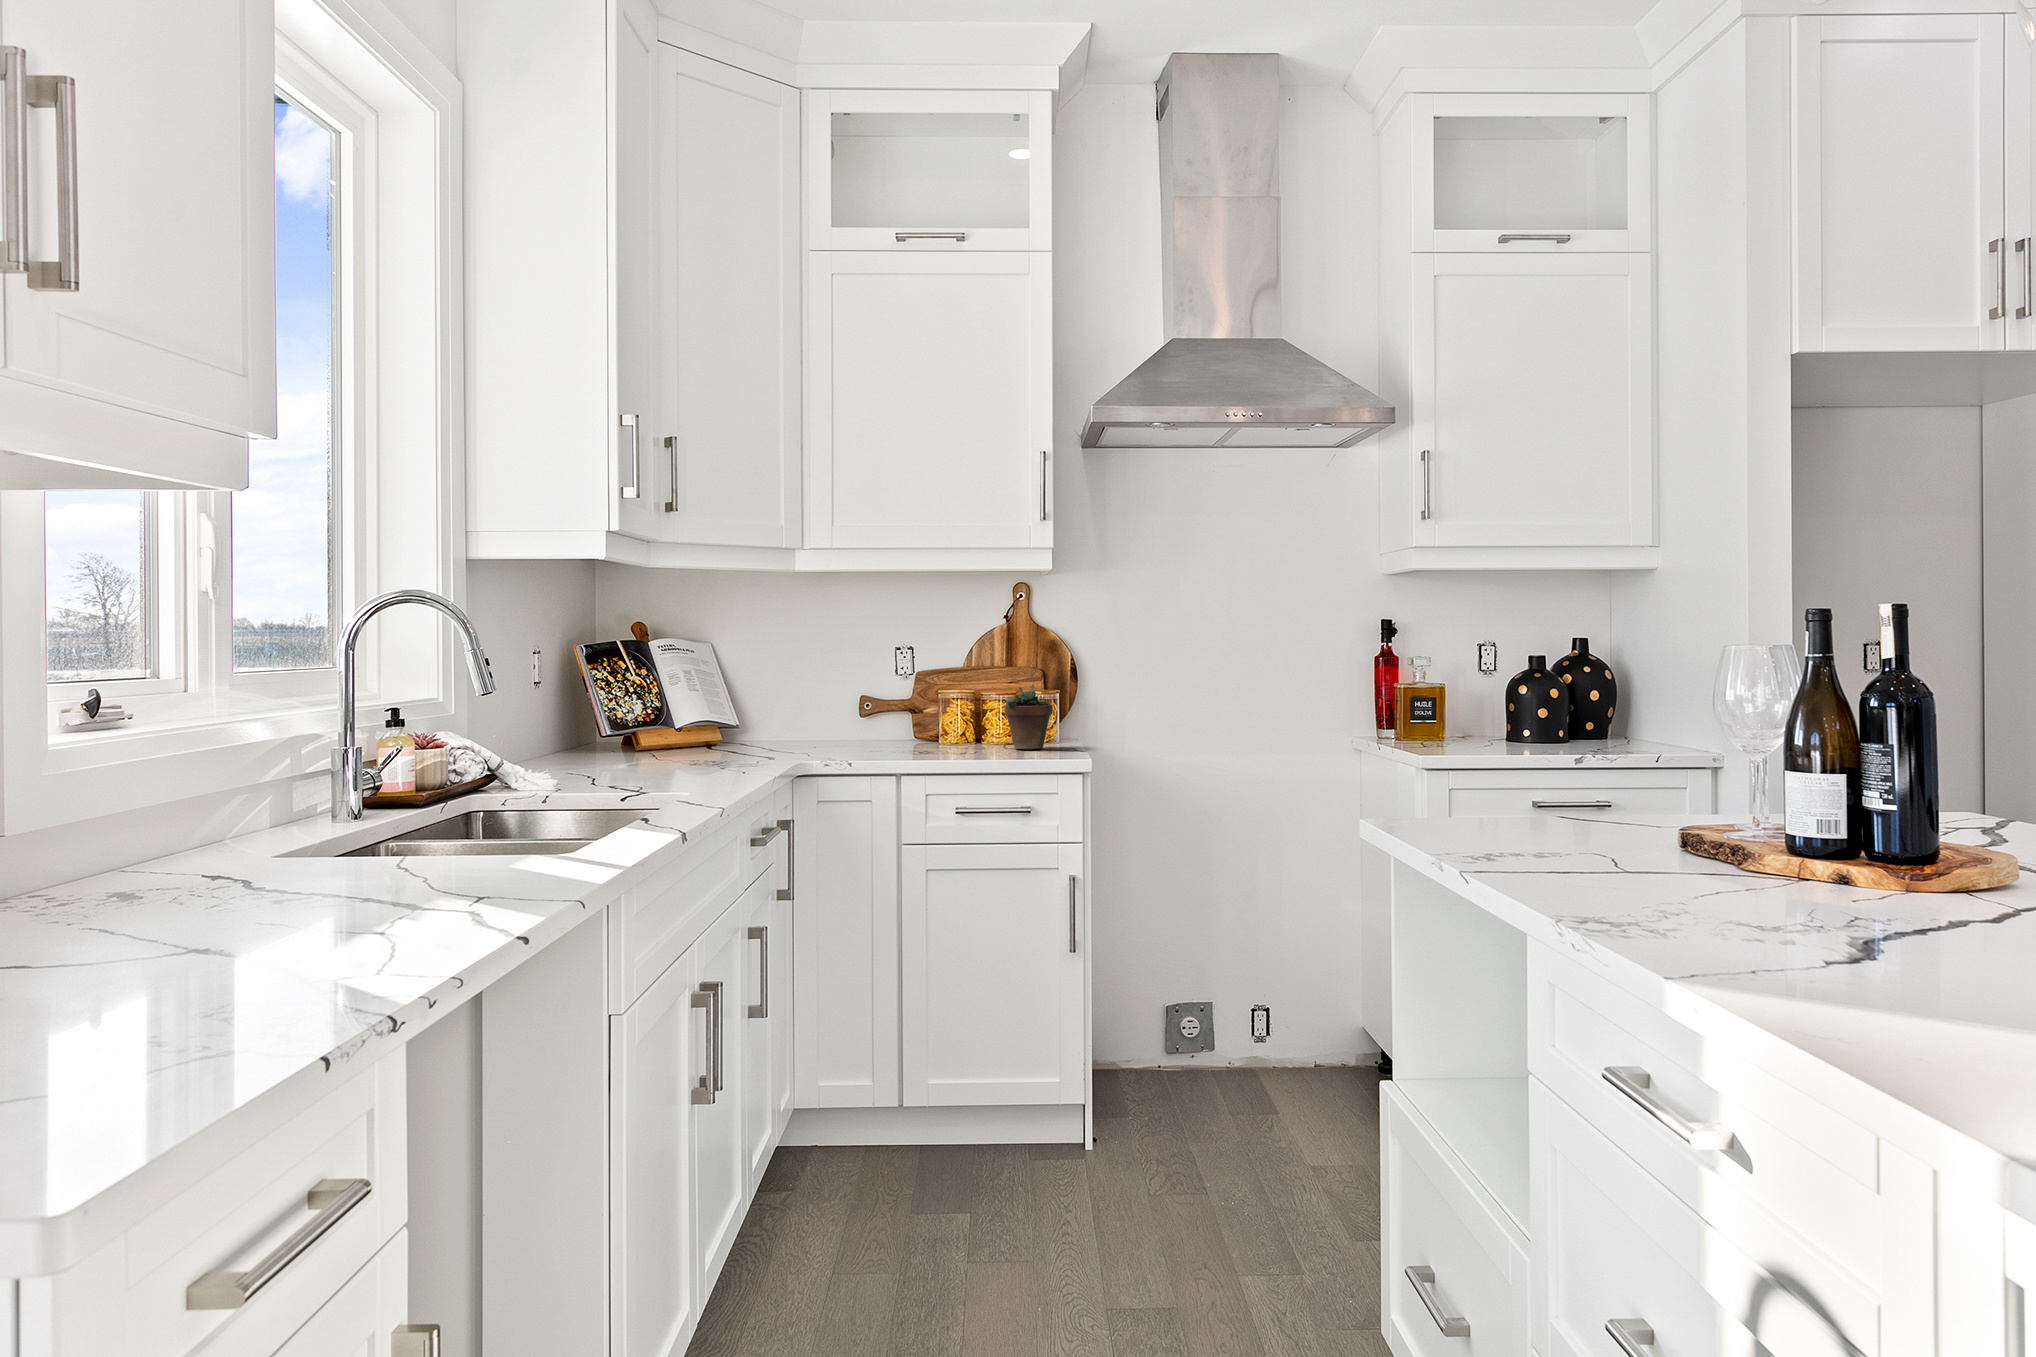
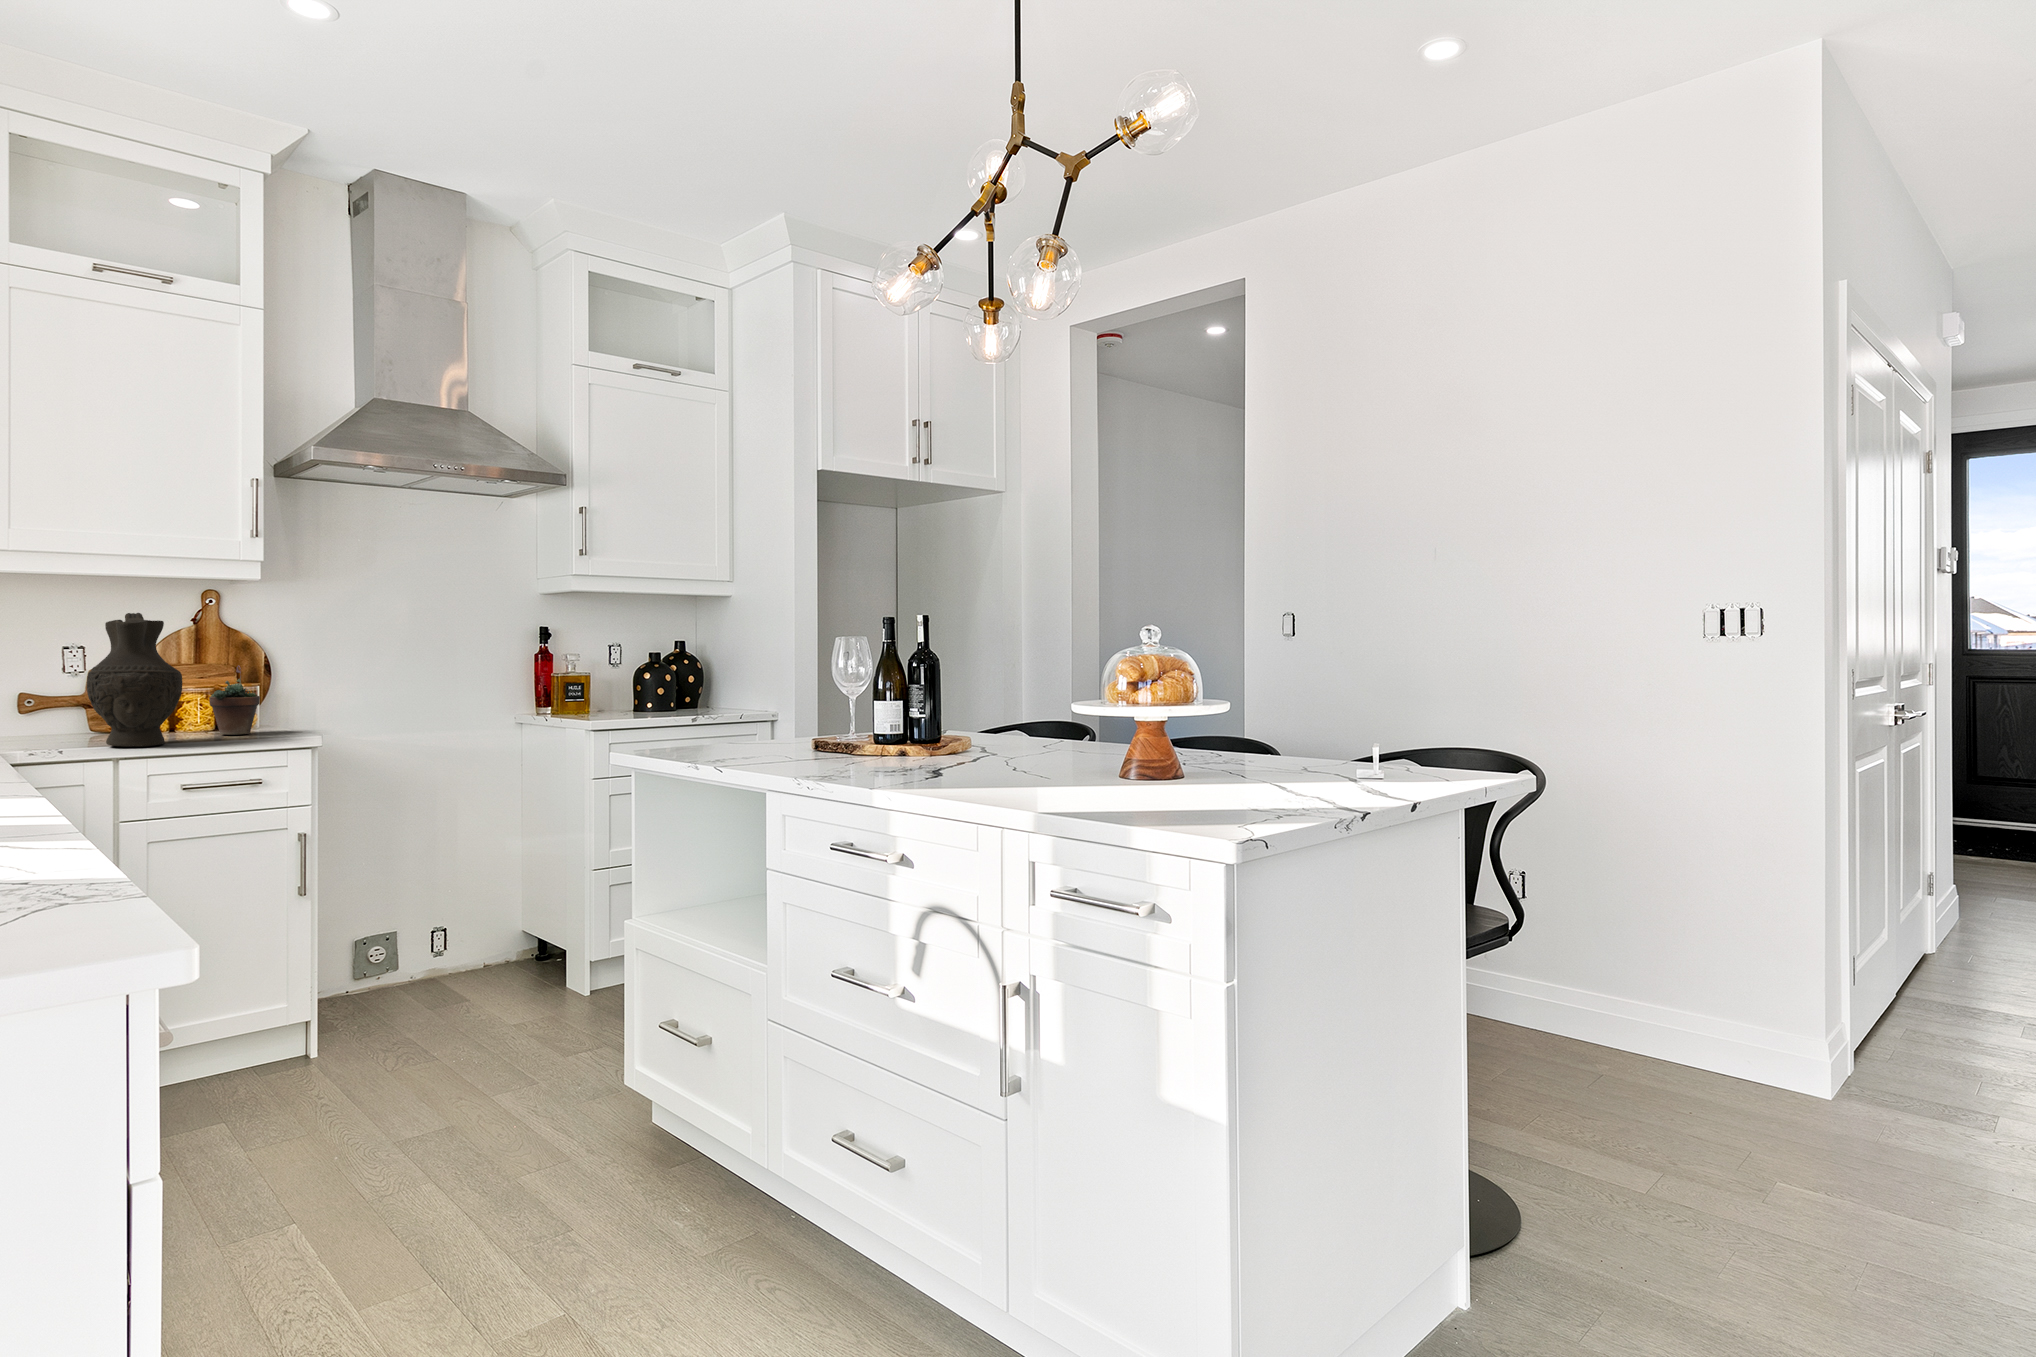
decorative vase: none [884,610,969,758] -> present [87,613,182,747]

